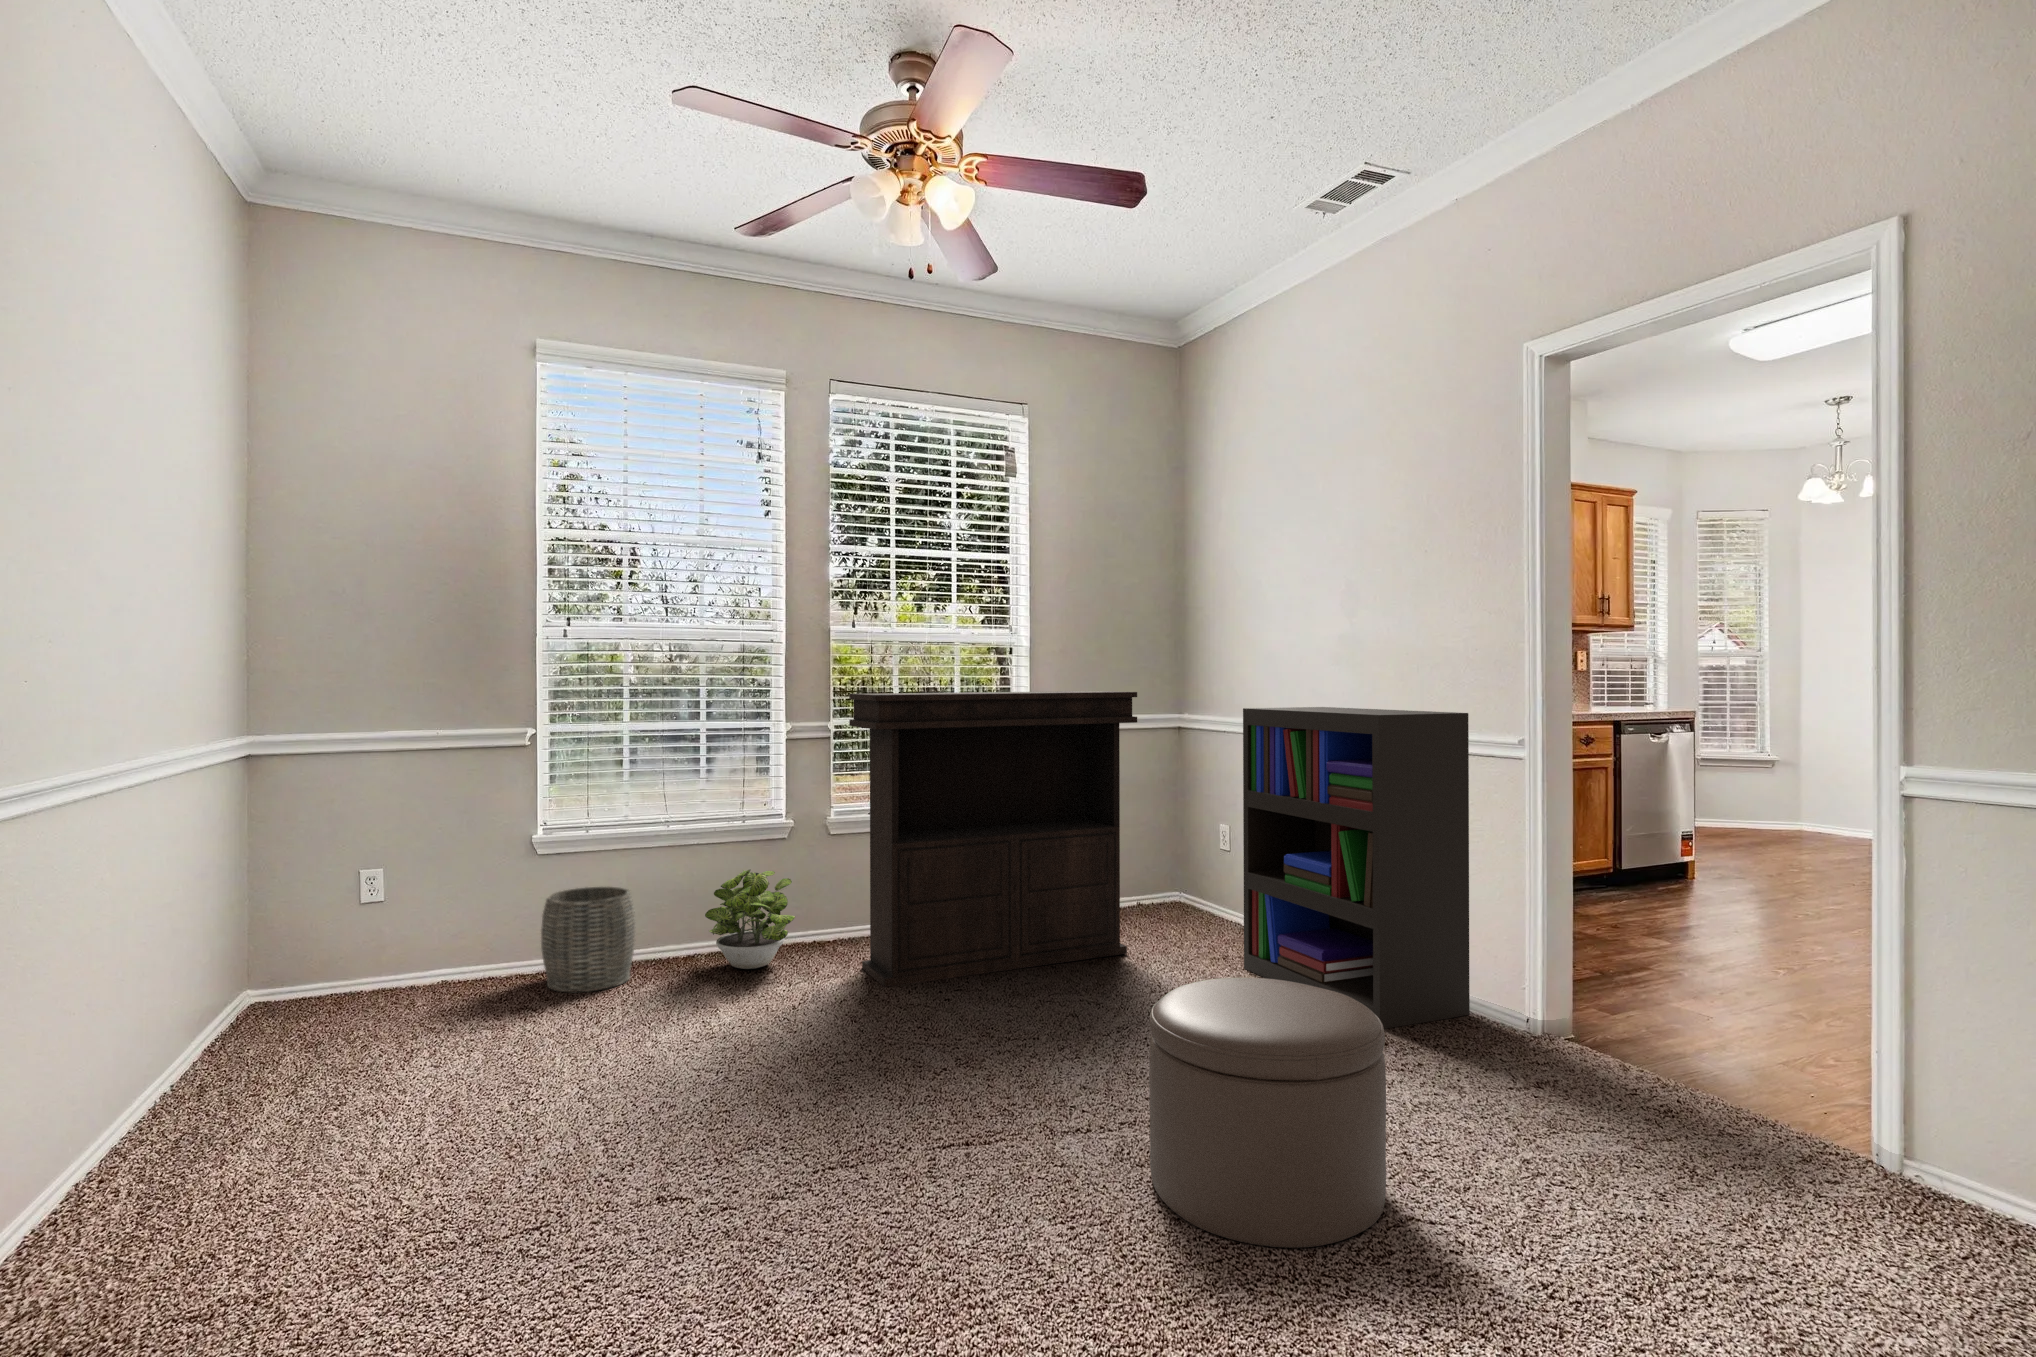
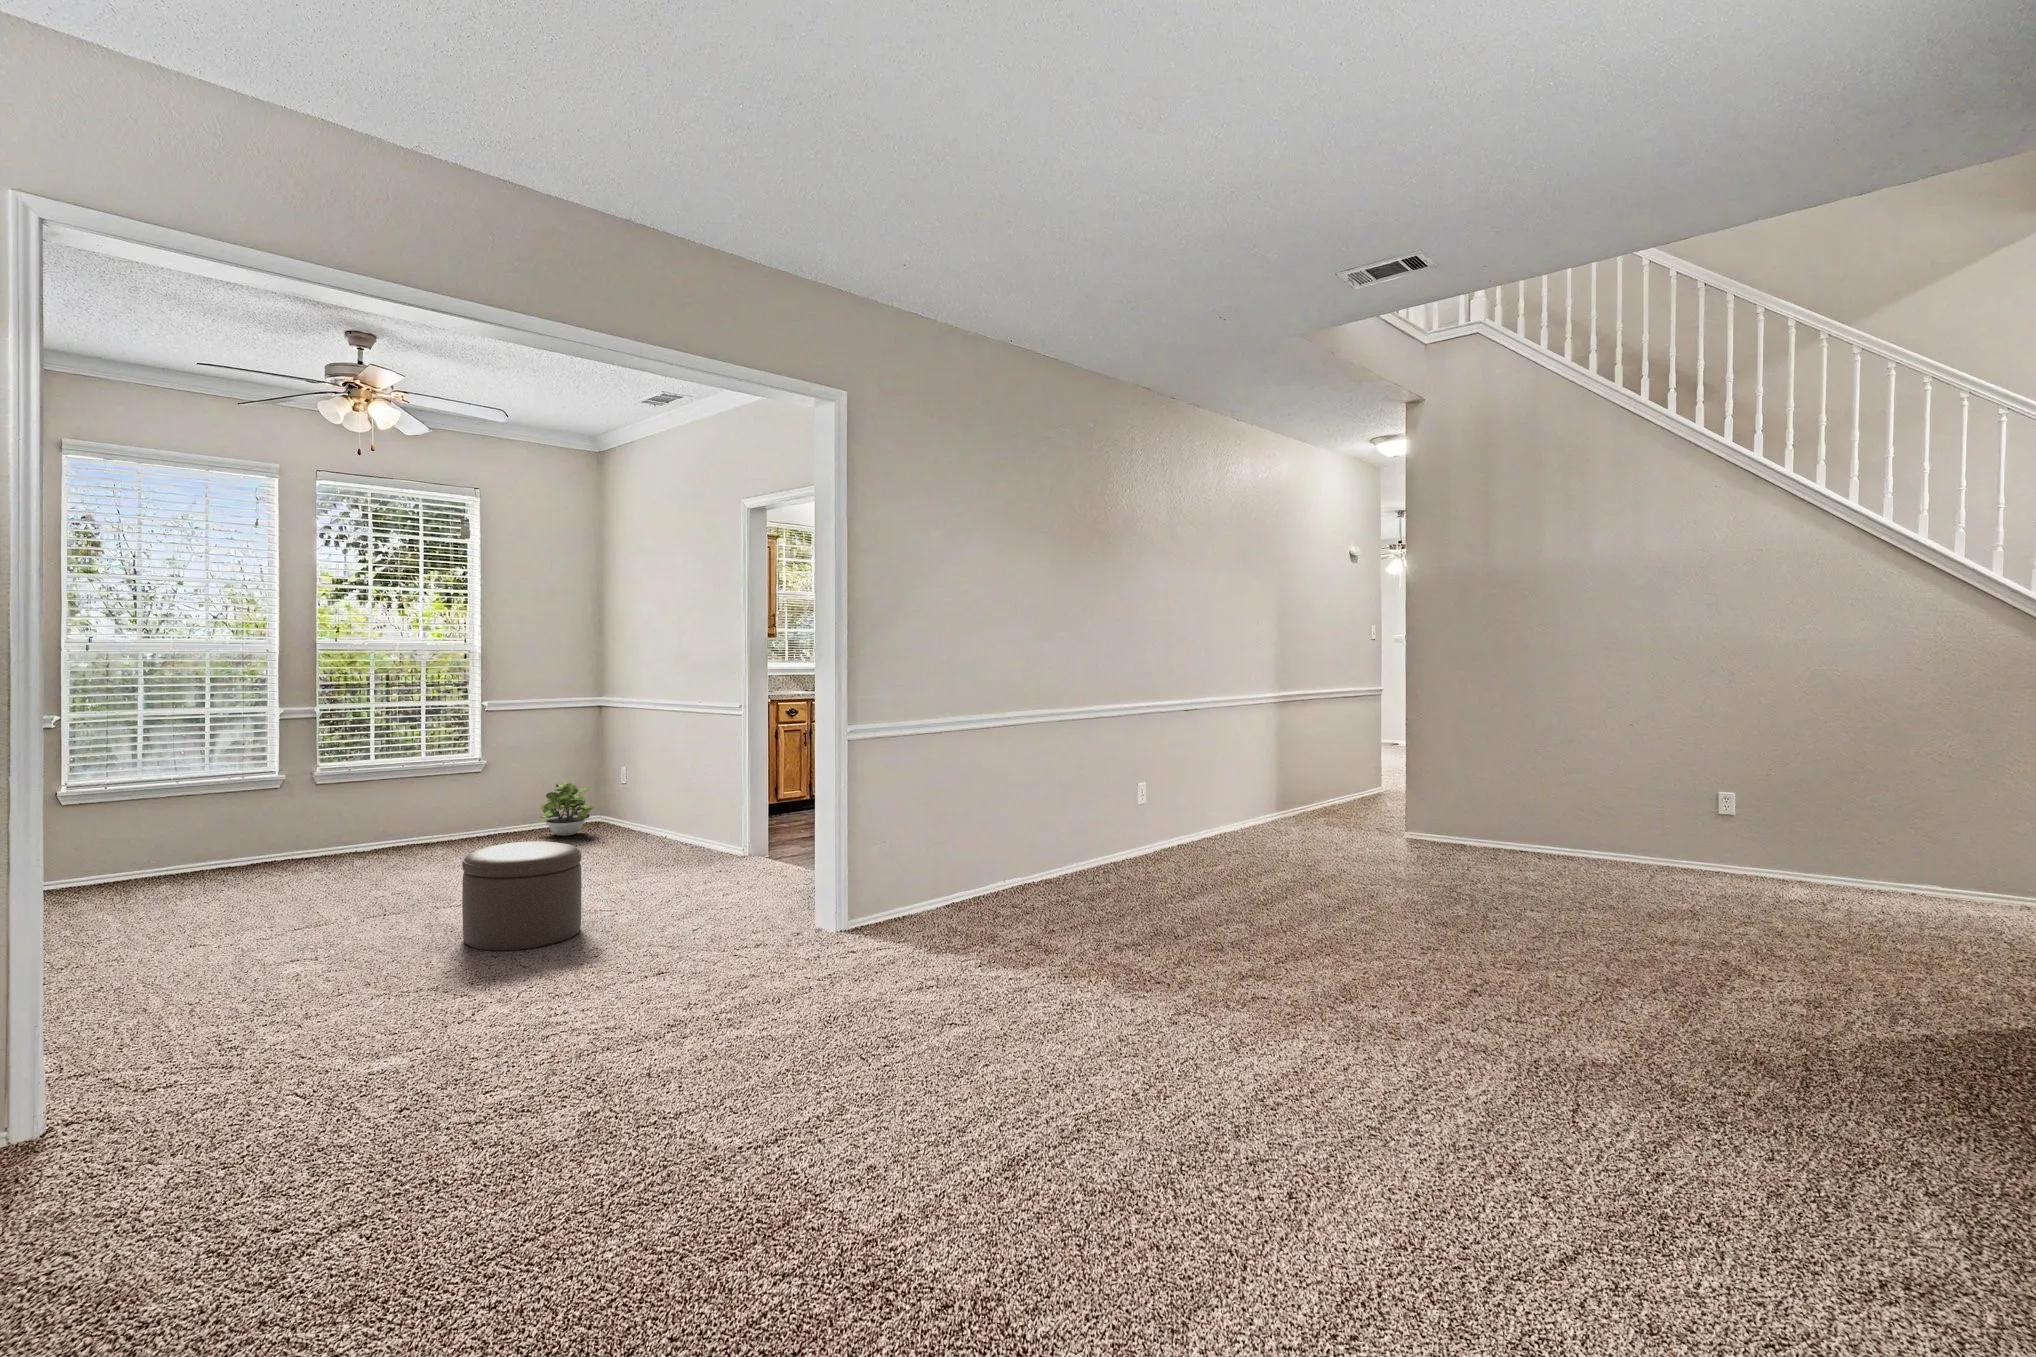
console table: present [849,691,1137,987] -> none [326,687,543,879]
bookshelf: present [1243,707,1470,1029] -> none [607,698,717,877]
potted plant: present [705,870,795,969] -> present [541,781,593,836]
woven basket: present [541,887,635,992] -> none [70,825,150,896]

